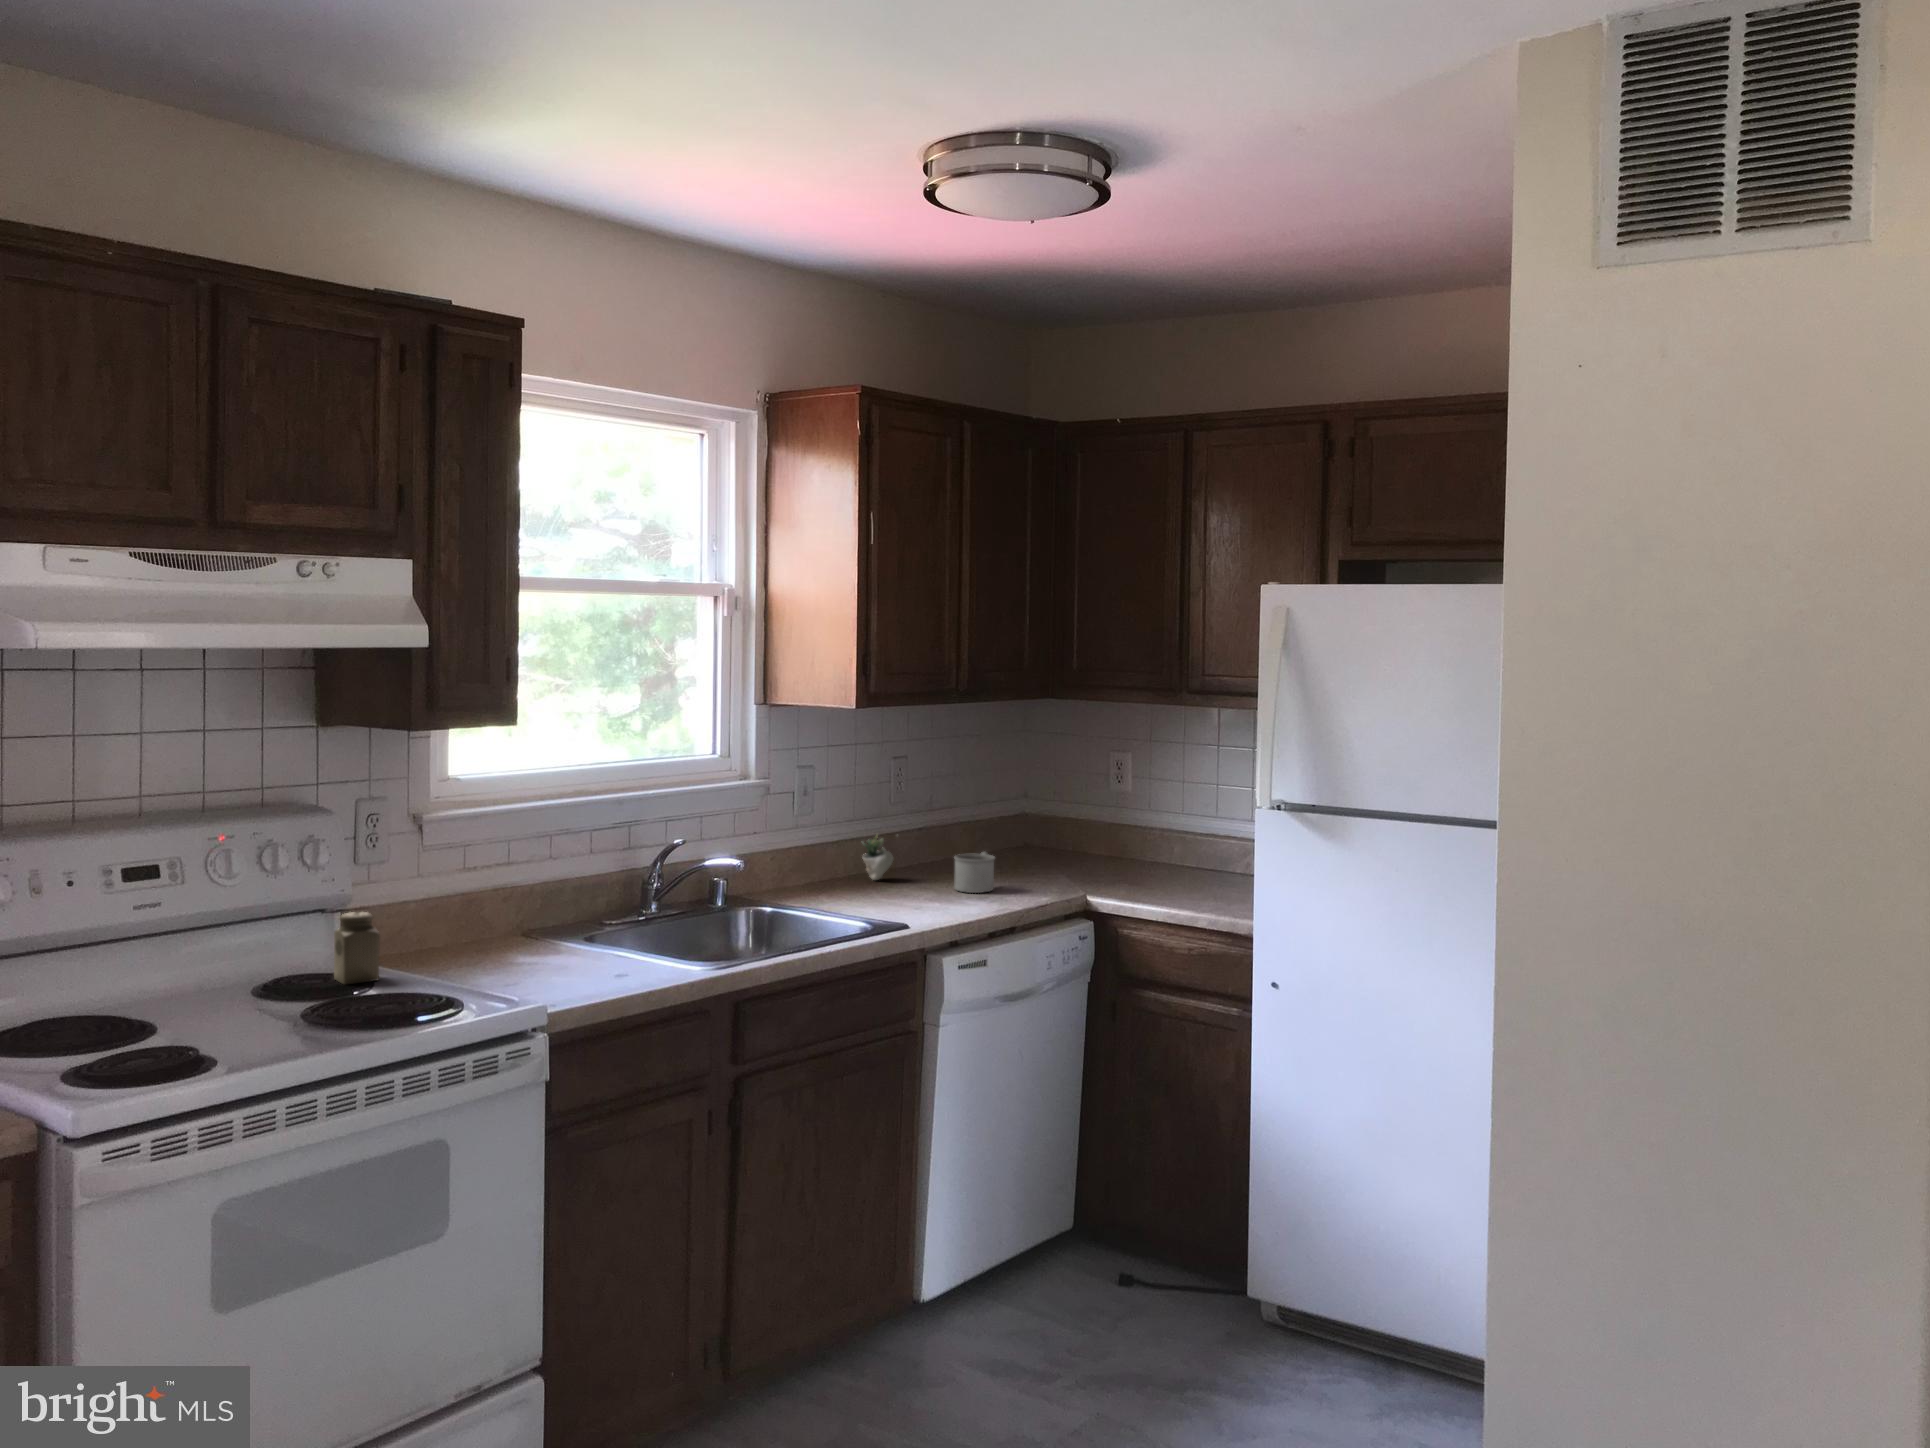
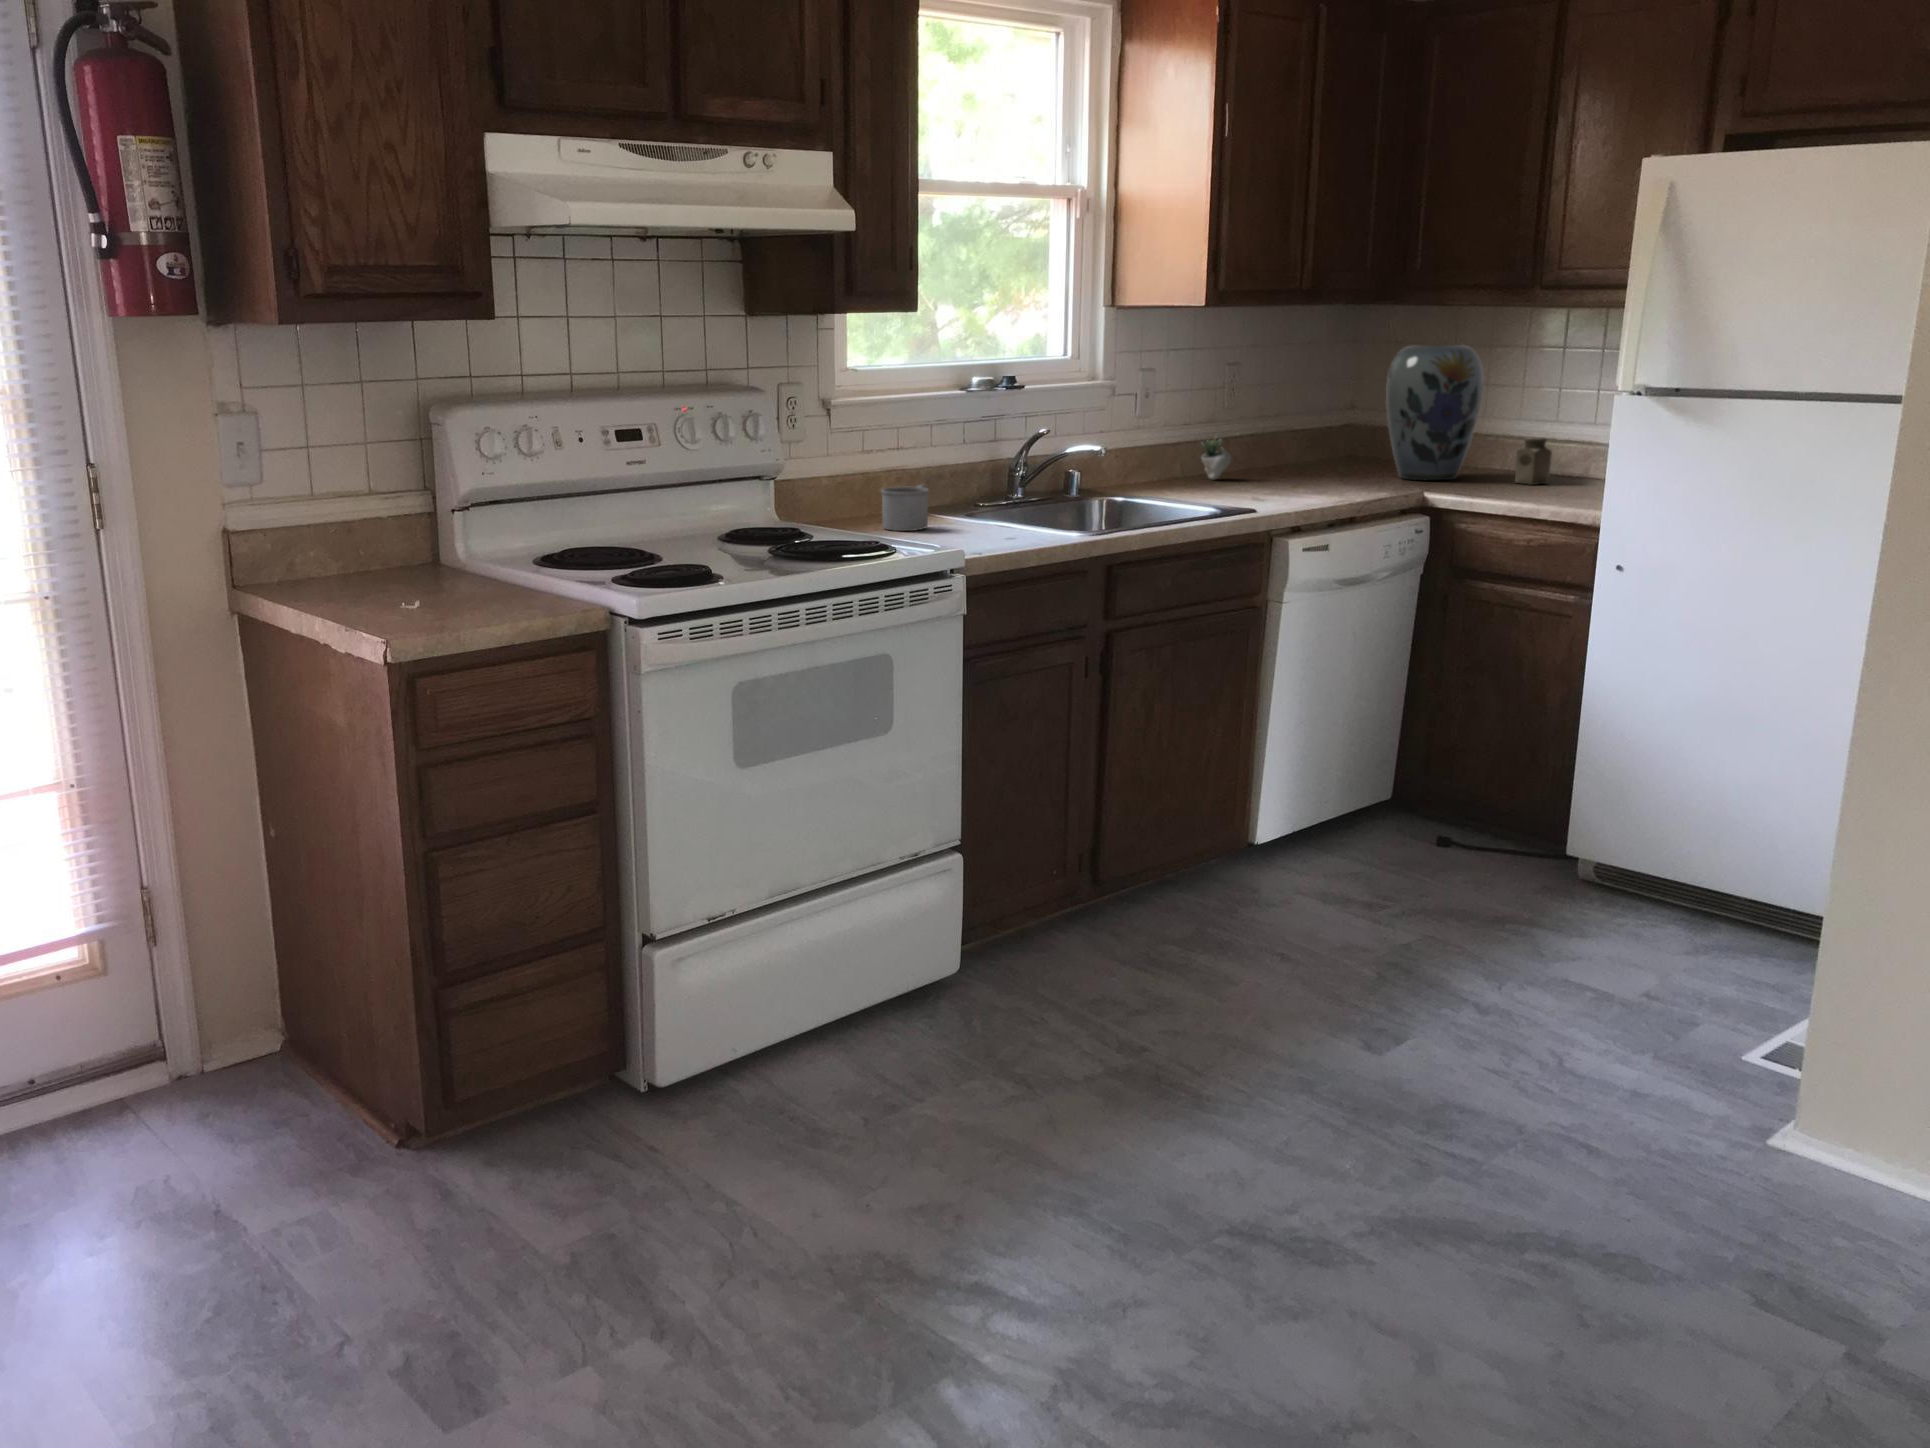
vase: none [1048,744,1141,880] -> present [1386,345,1484,480]
mug: present [954,852,995,893] -> present [881,485,929,531]
salt shaker: present [334,912,380,984] -> present [1515,437,1552,485]

